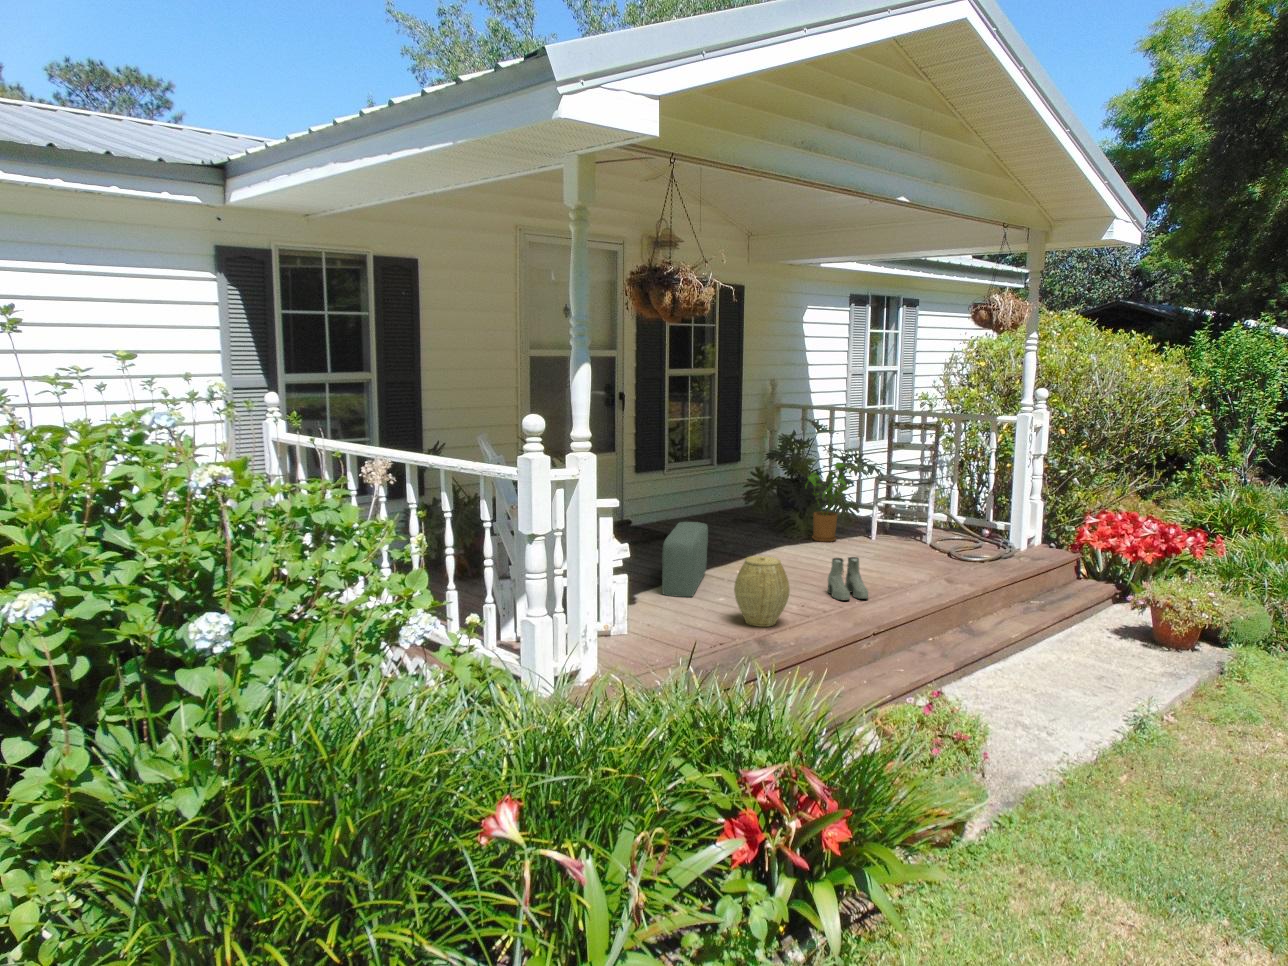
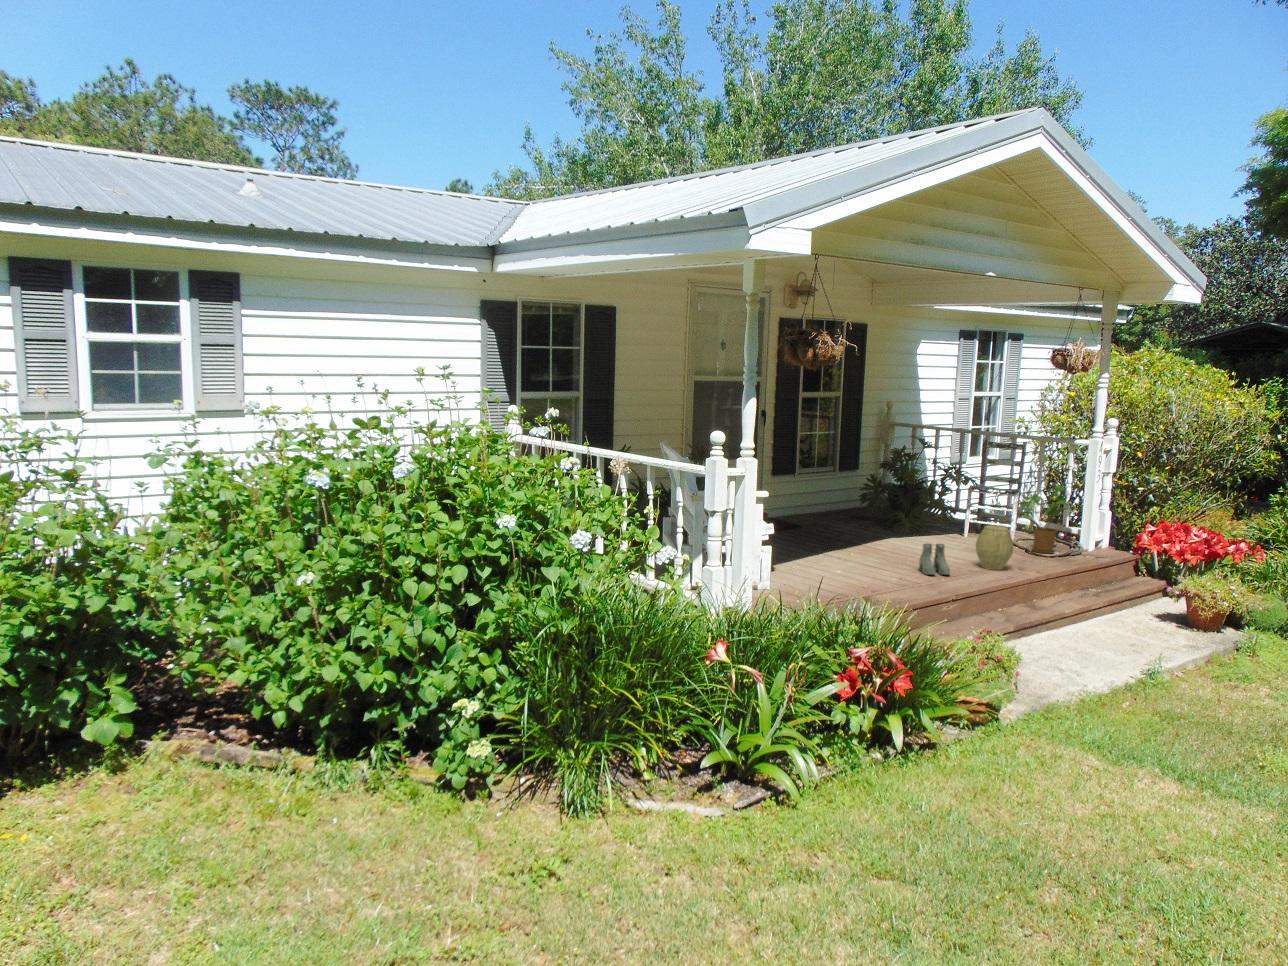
house plant: present [805,462,851,542] -> present [1027,486,1069,554]
pouf: present [662,522,708,597] -> none [793,512,828,567]
woven basket: present [734,556,790,627] -> present [976,525,1013,570]

